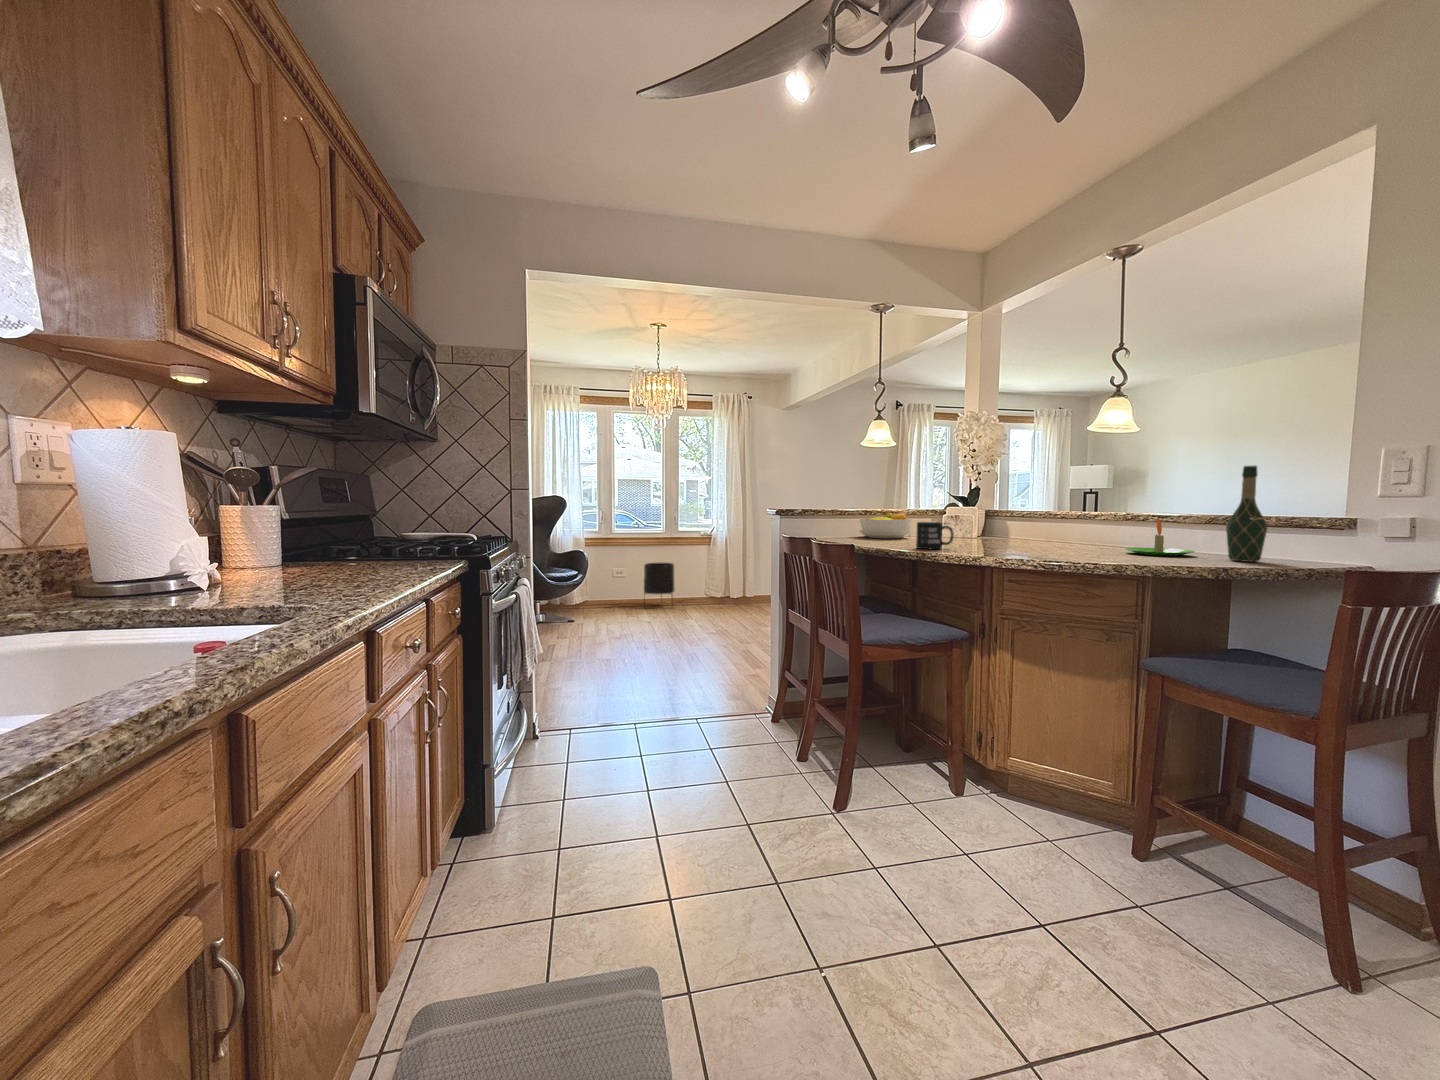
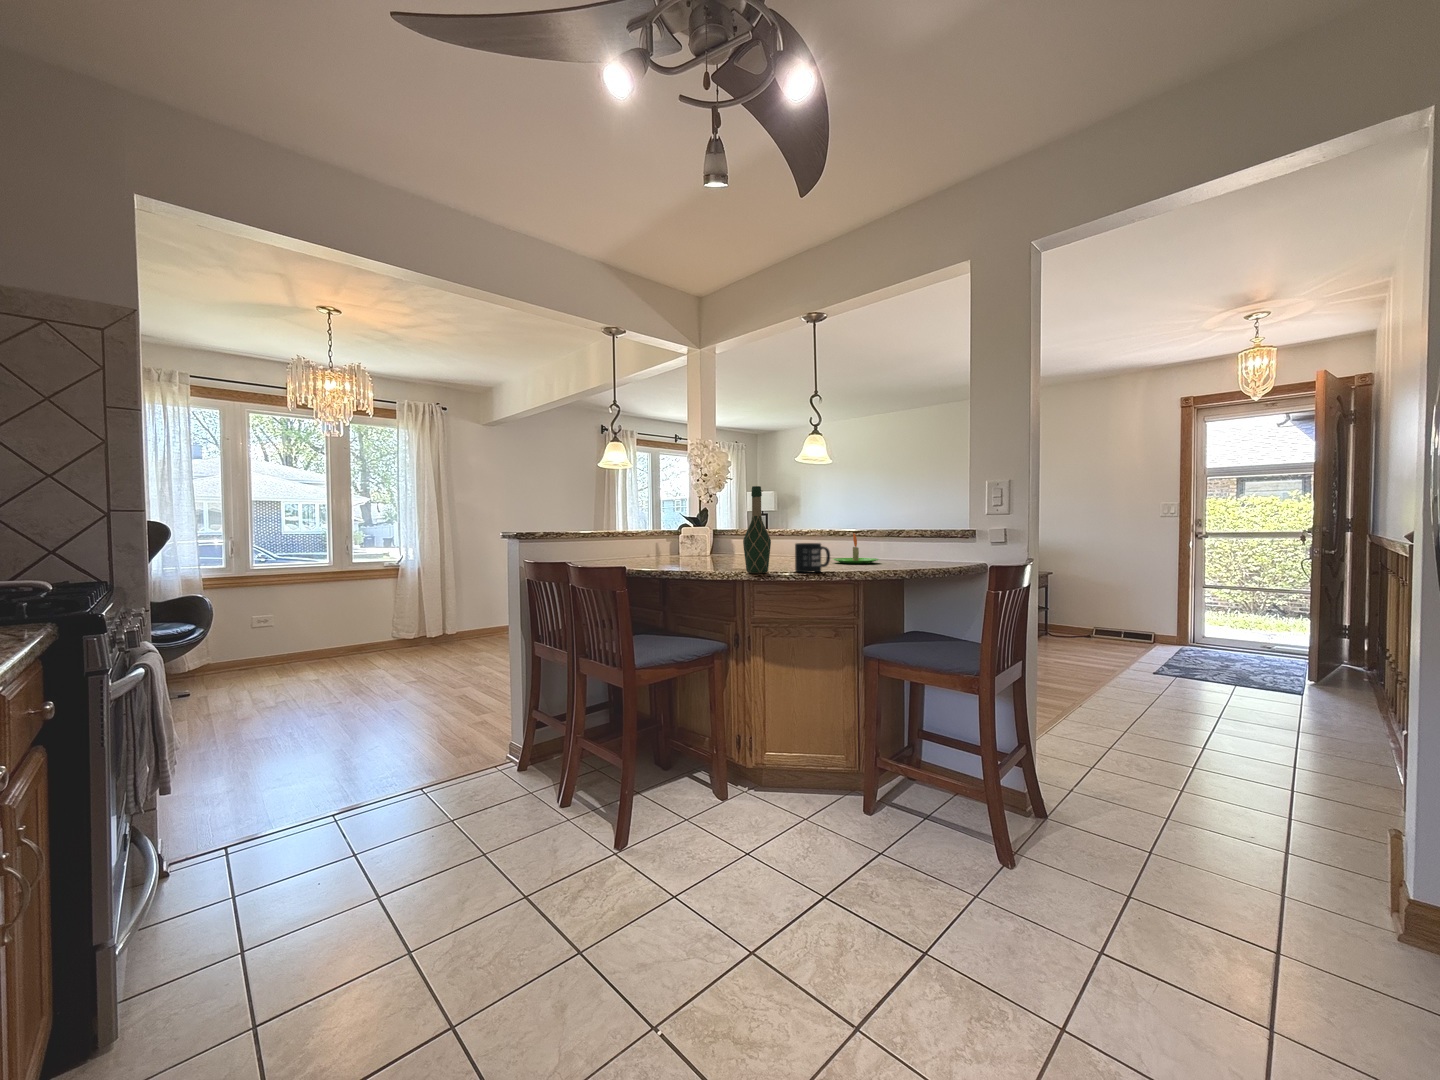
wine bottle: present [1226,465,1267,562] -> present [743,486,771,573]
fruit bowl: present [860,513,911,539] -> none [599,532,650,560]
mug: present [916,522,953,549] -> present [795,543,830,573]
planter: present [644,562,675,595] -> none [300,604,347,665]

